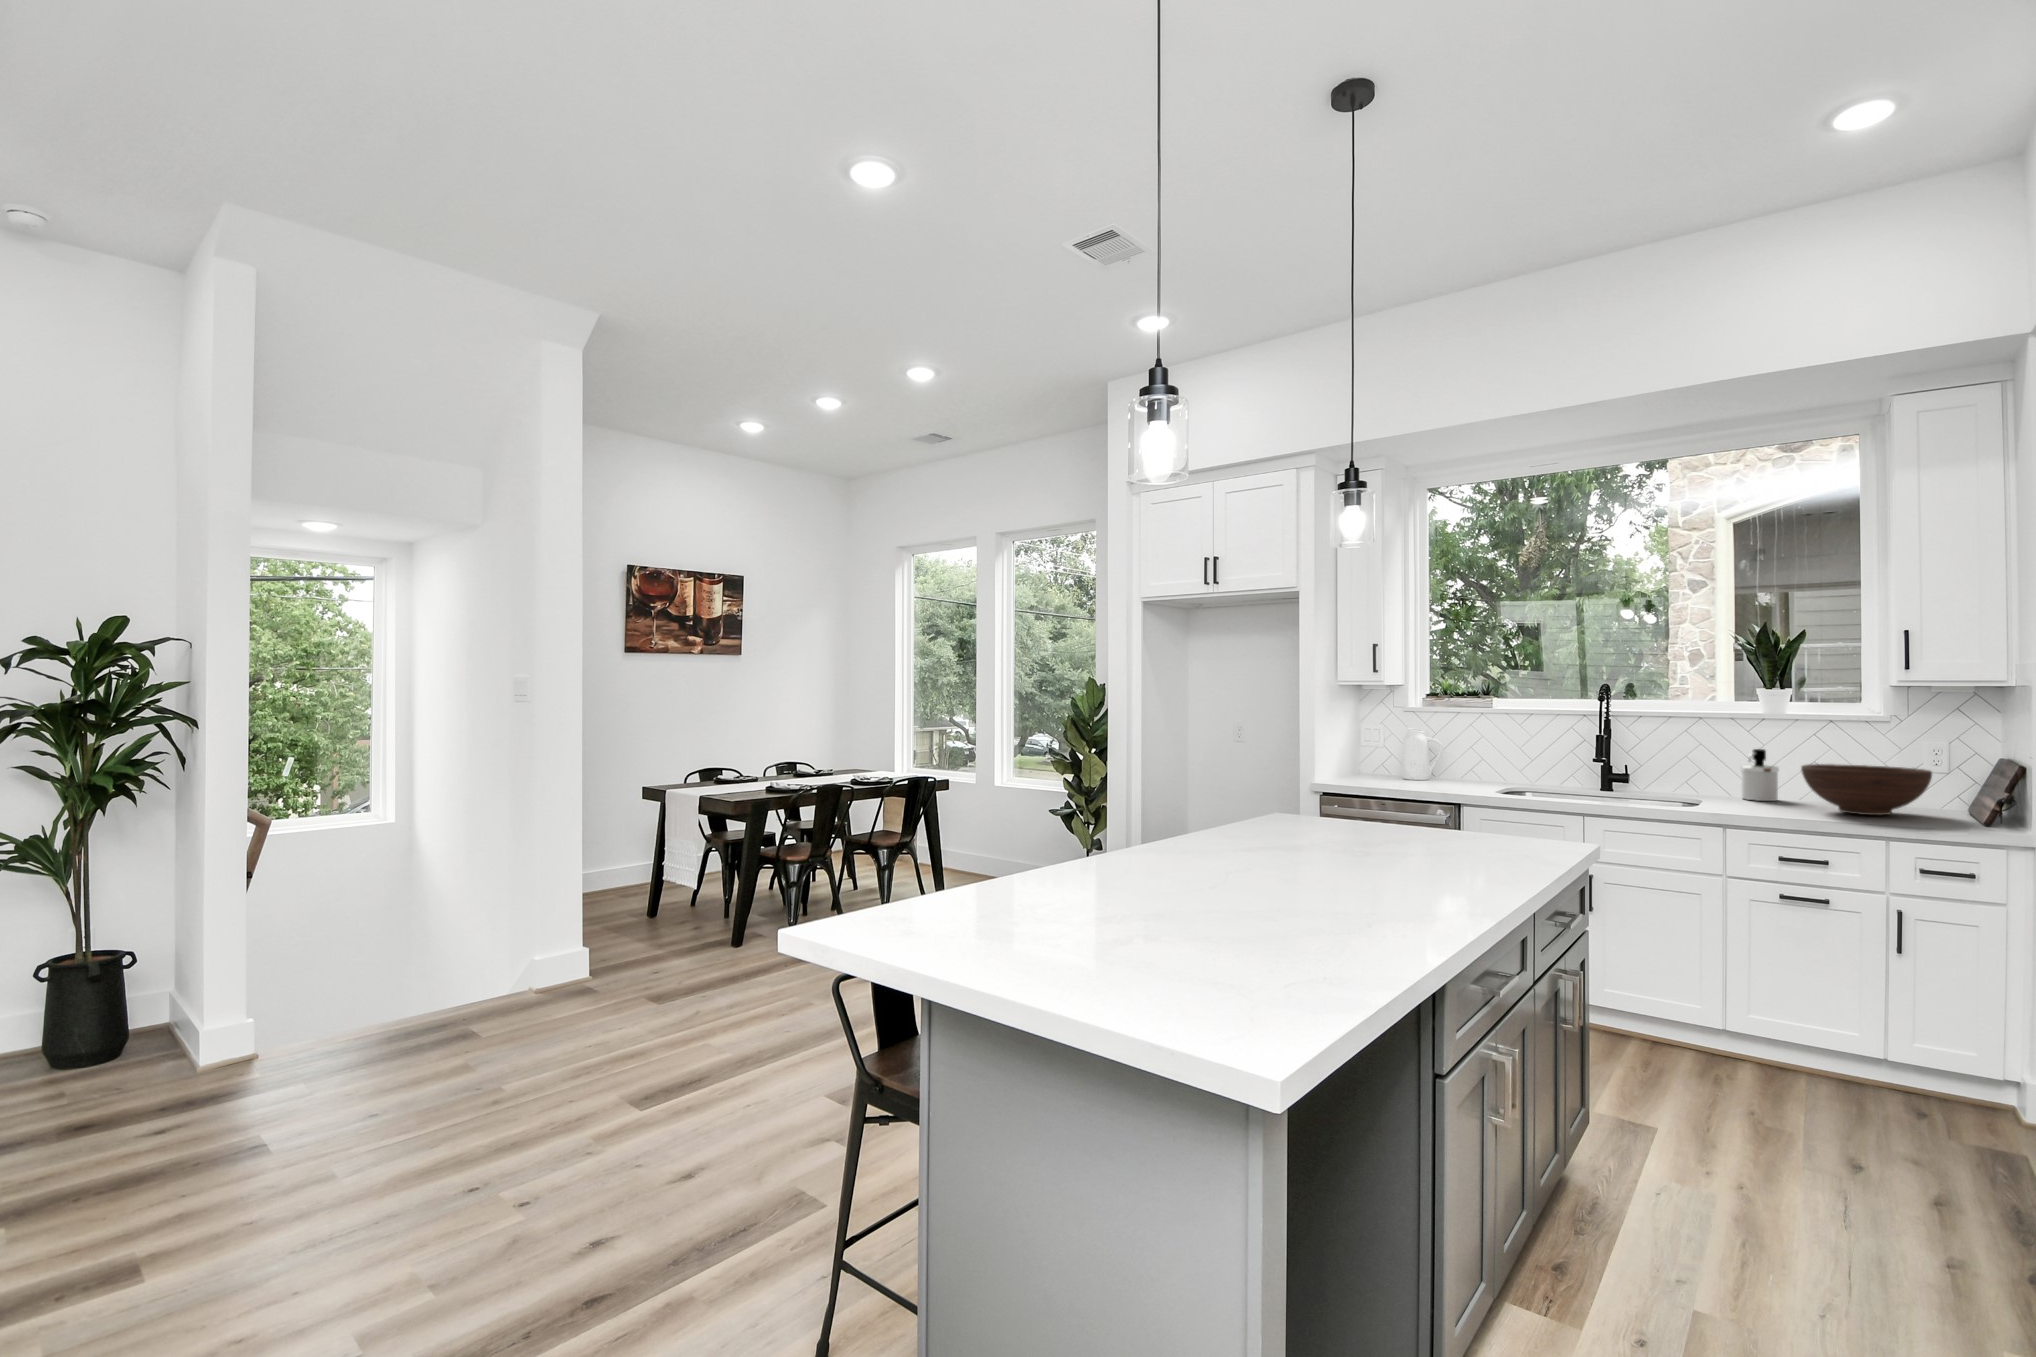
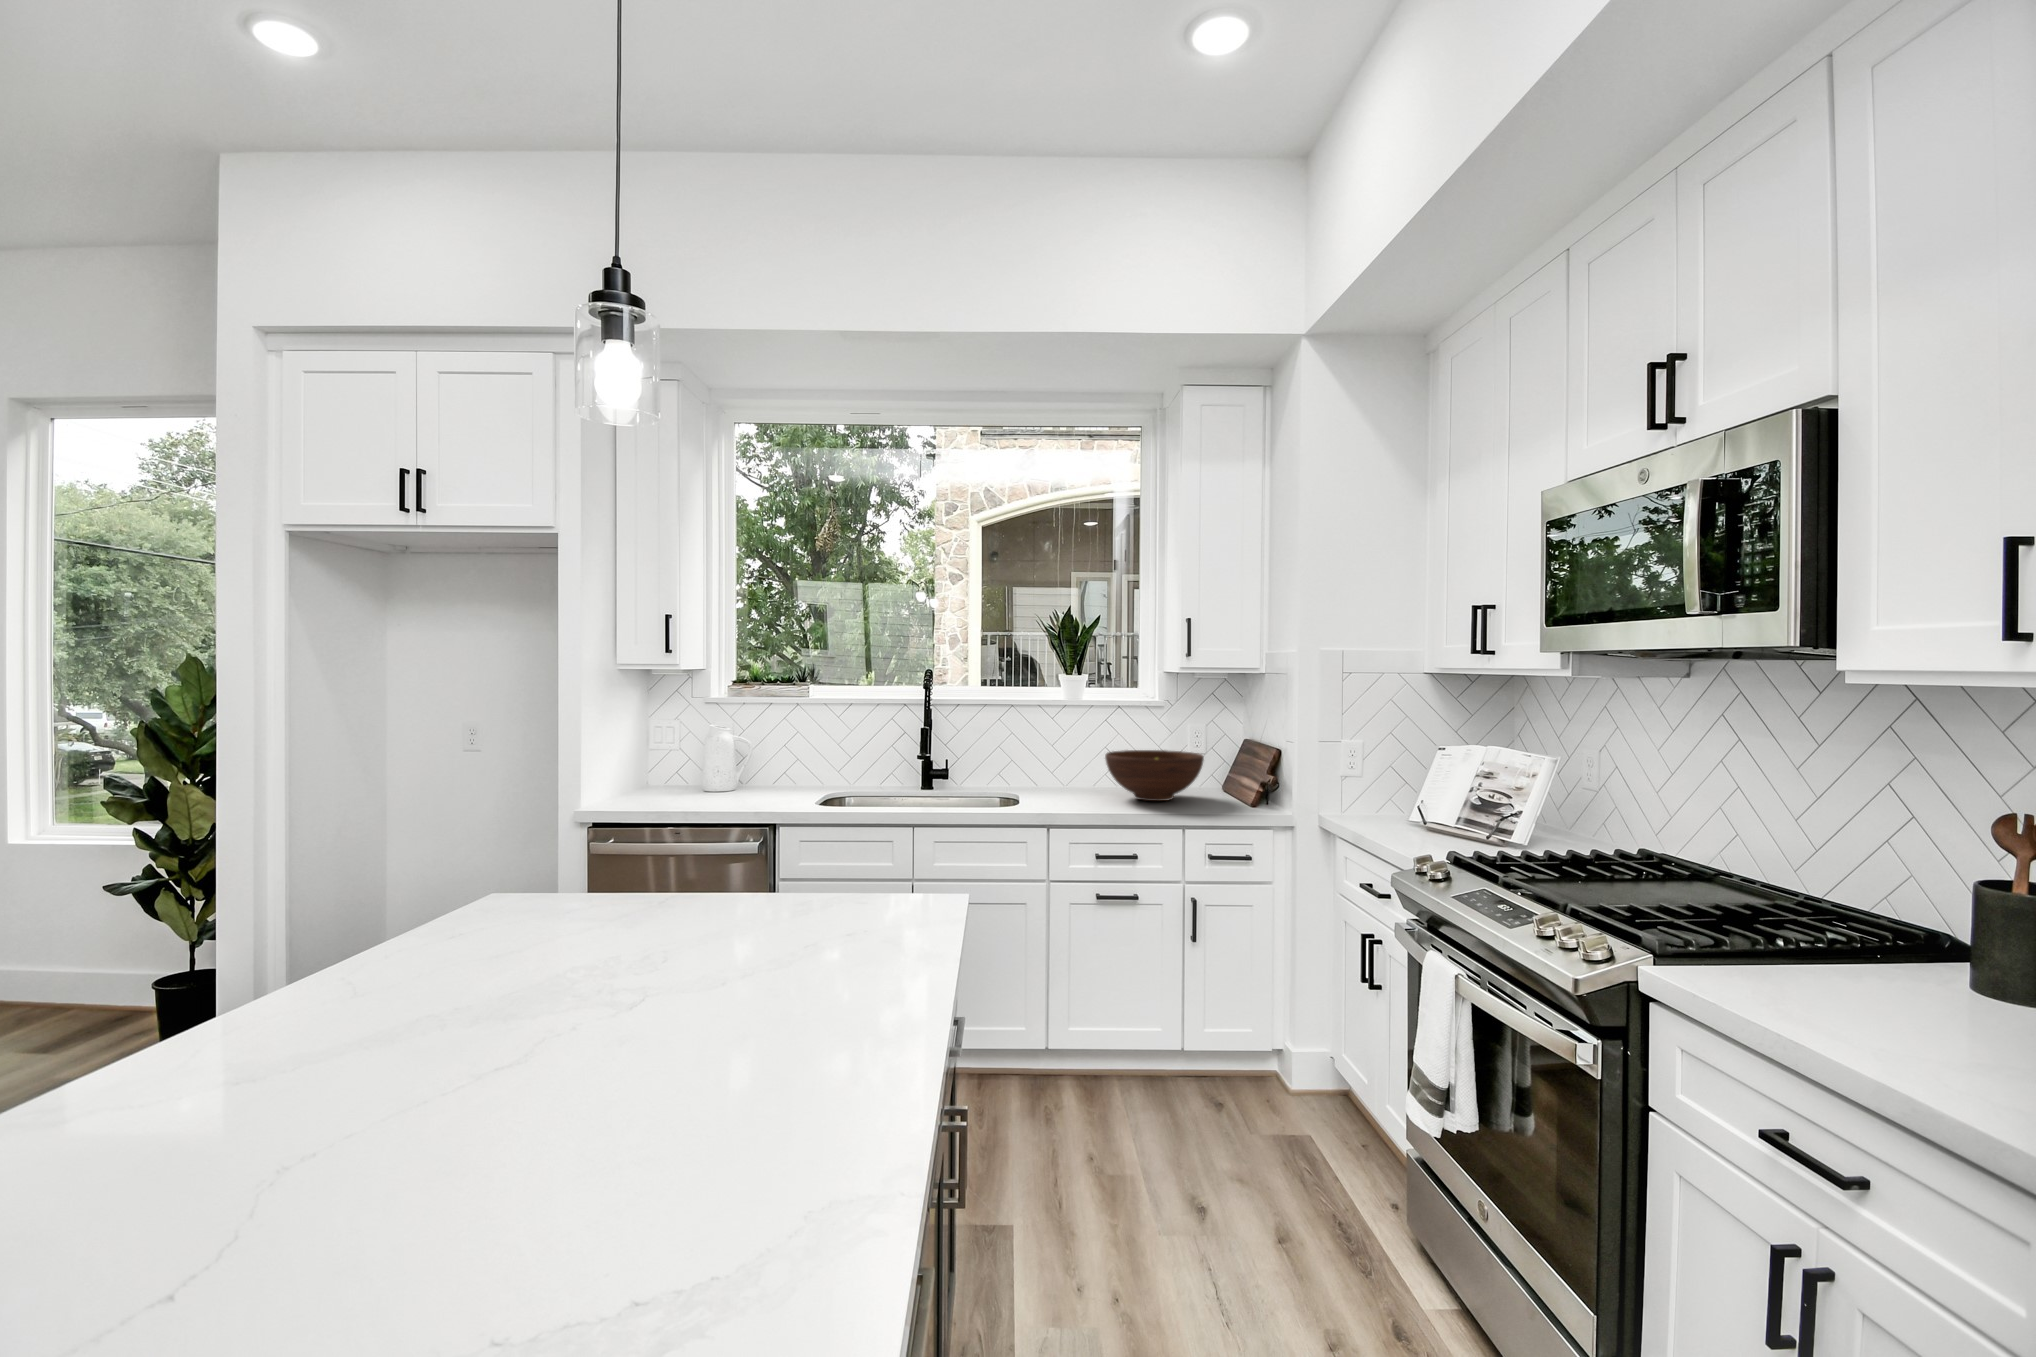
soap dispenser: present [1740,749,1779,801] -> none [1046,736,1077,790]

